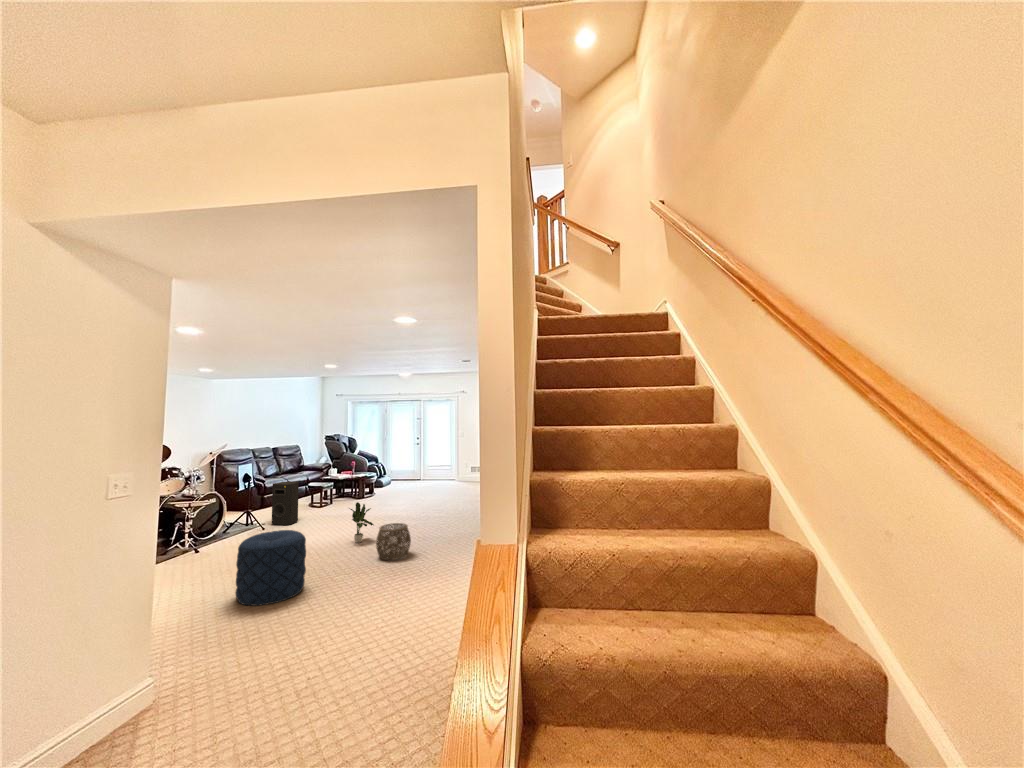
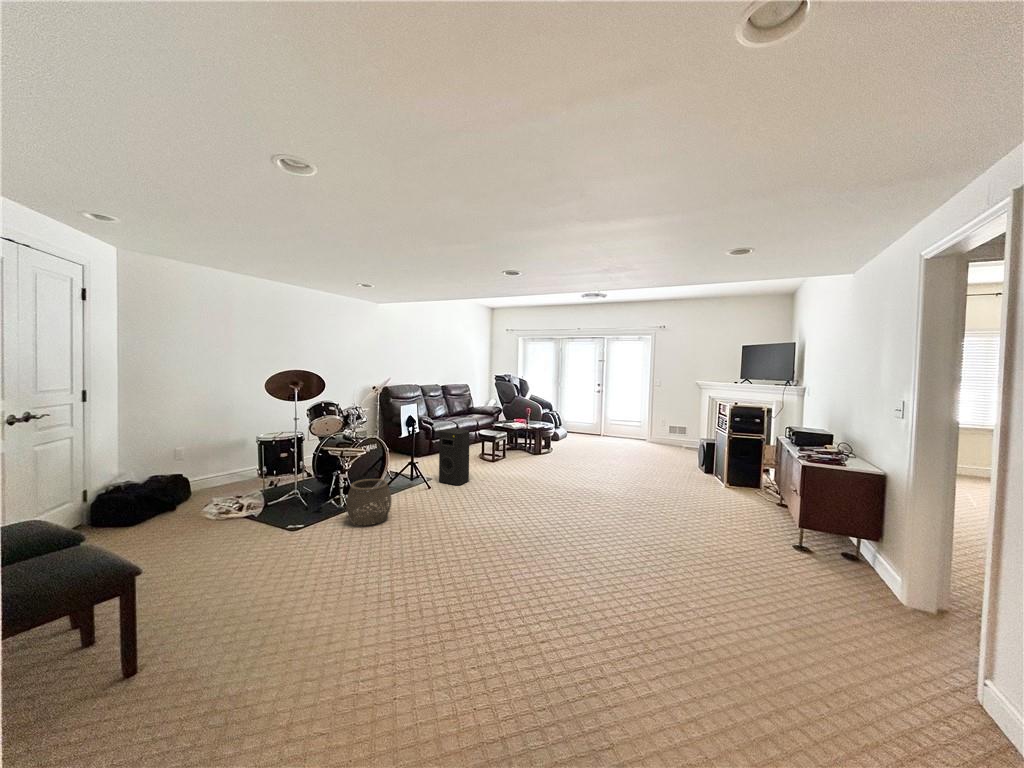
potted plant: present [350,502,374,543] -> none [540,475,580,537]
woven basket: present [376,523,411,560] -> present [346,479,391,526]
pouf: present [236,530,306,606] -> none [370,533,490,696]

